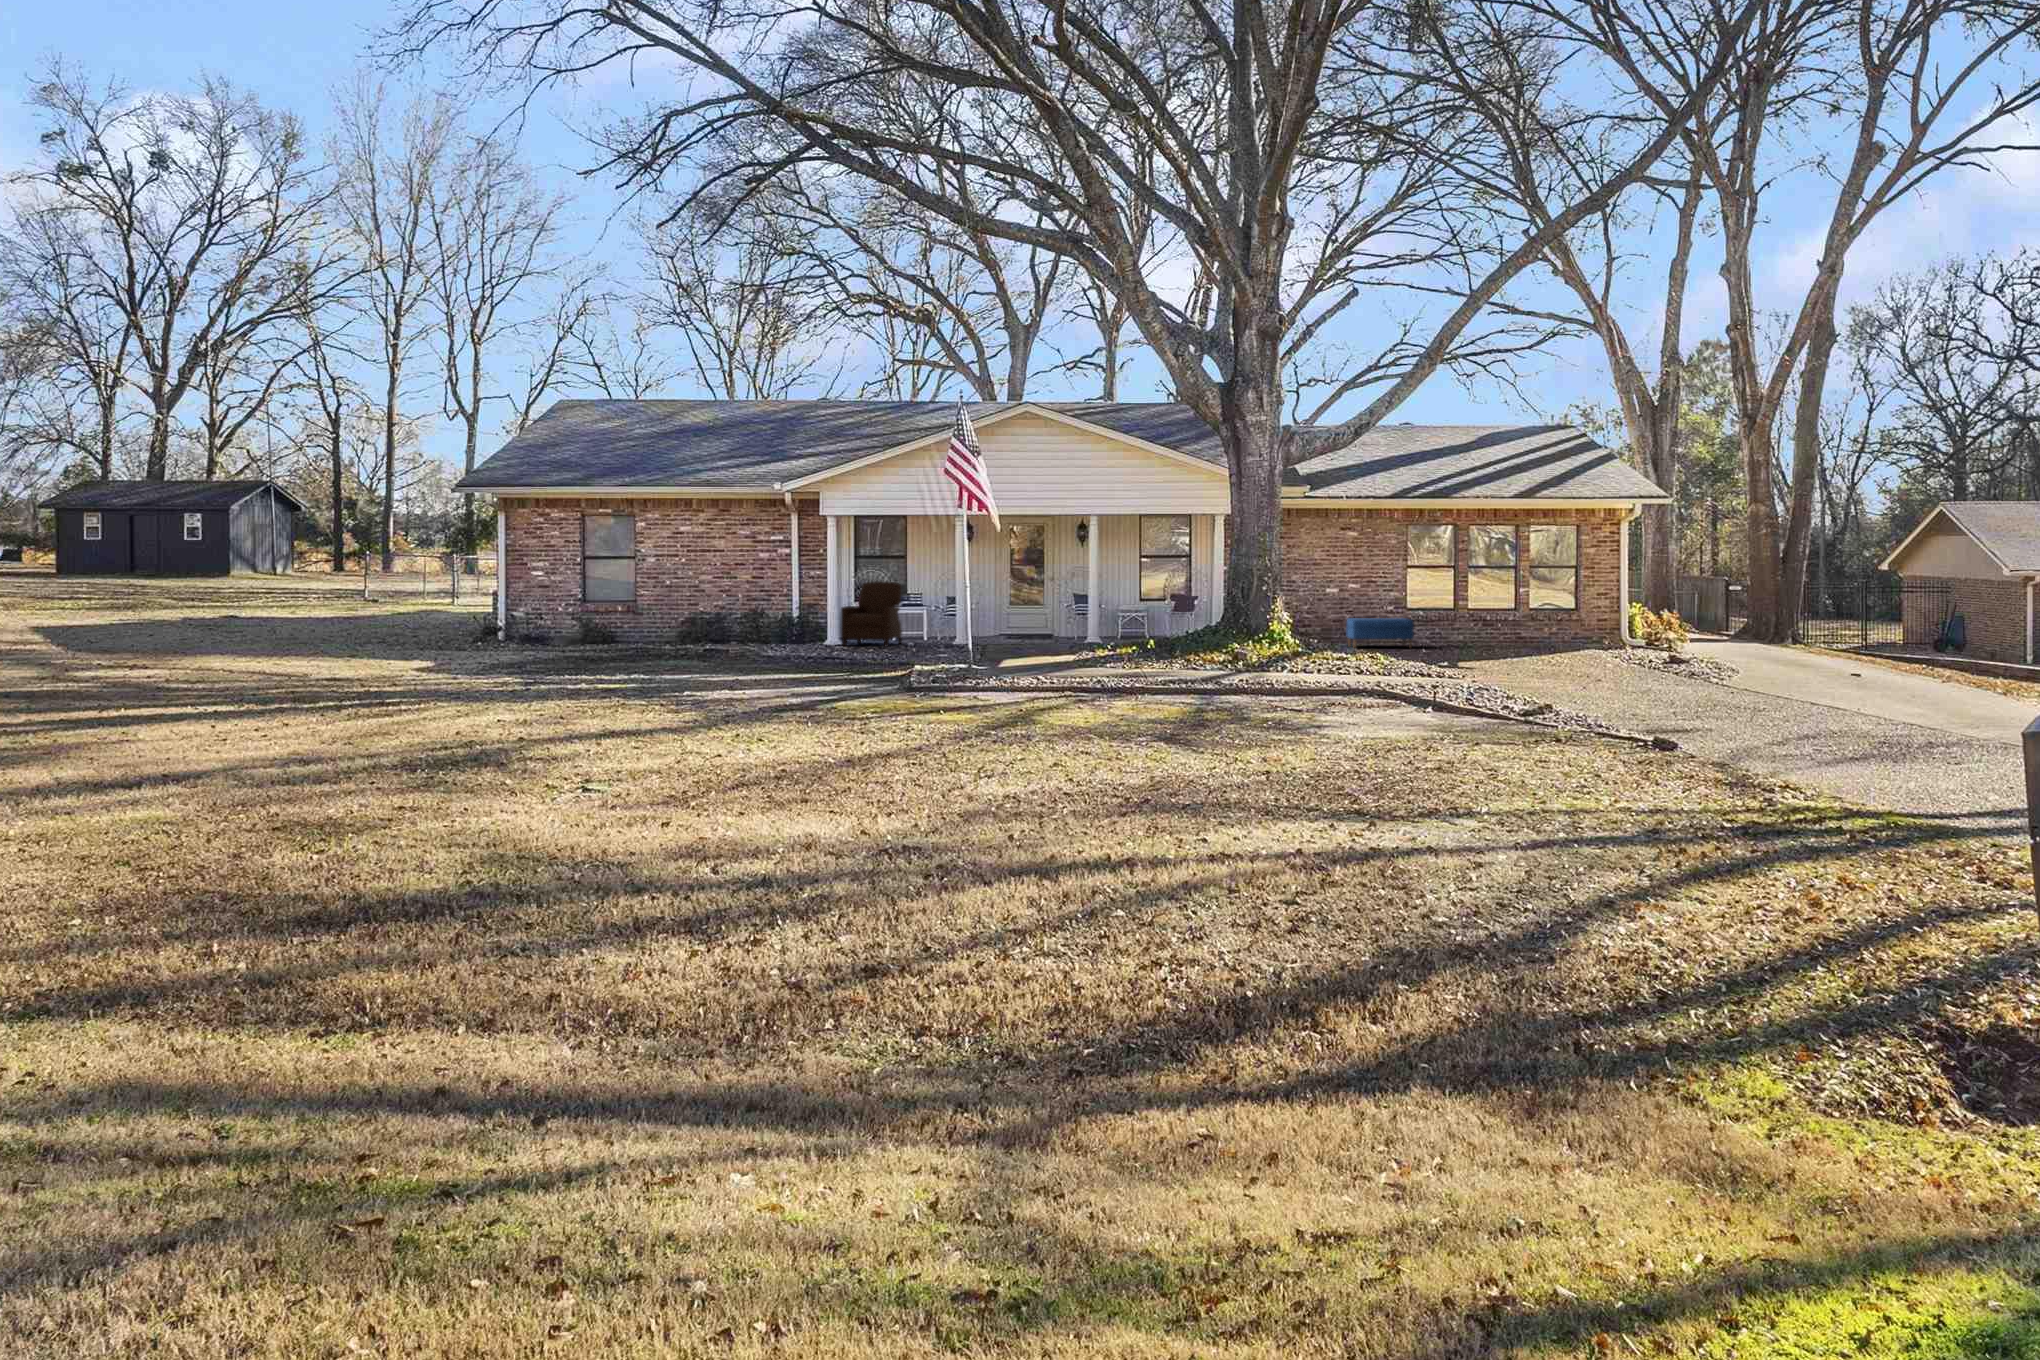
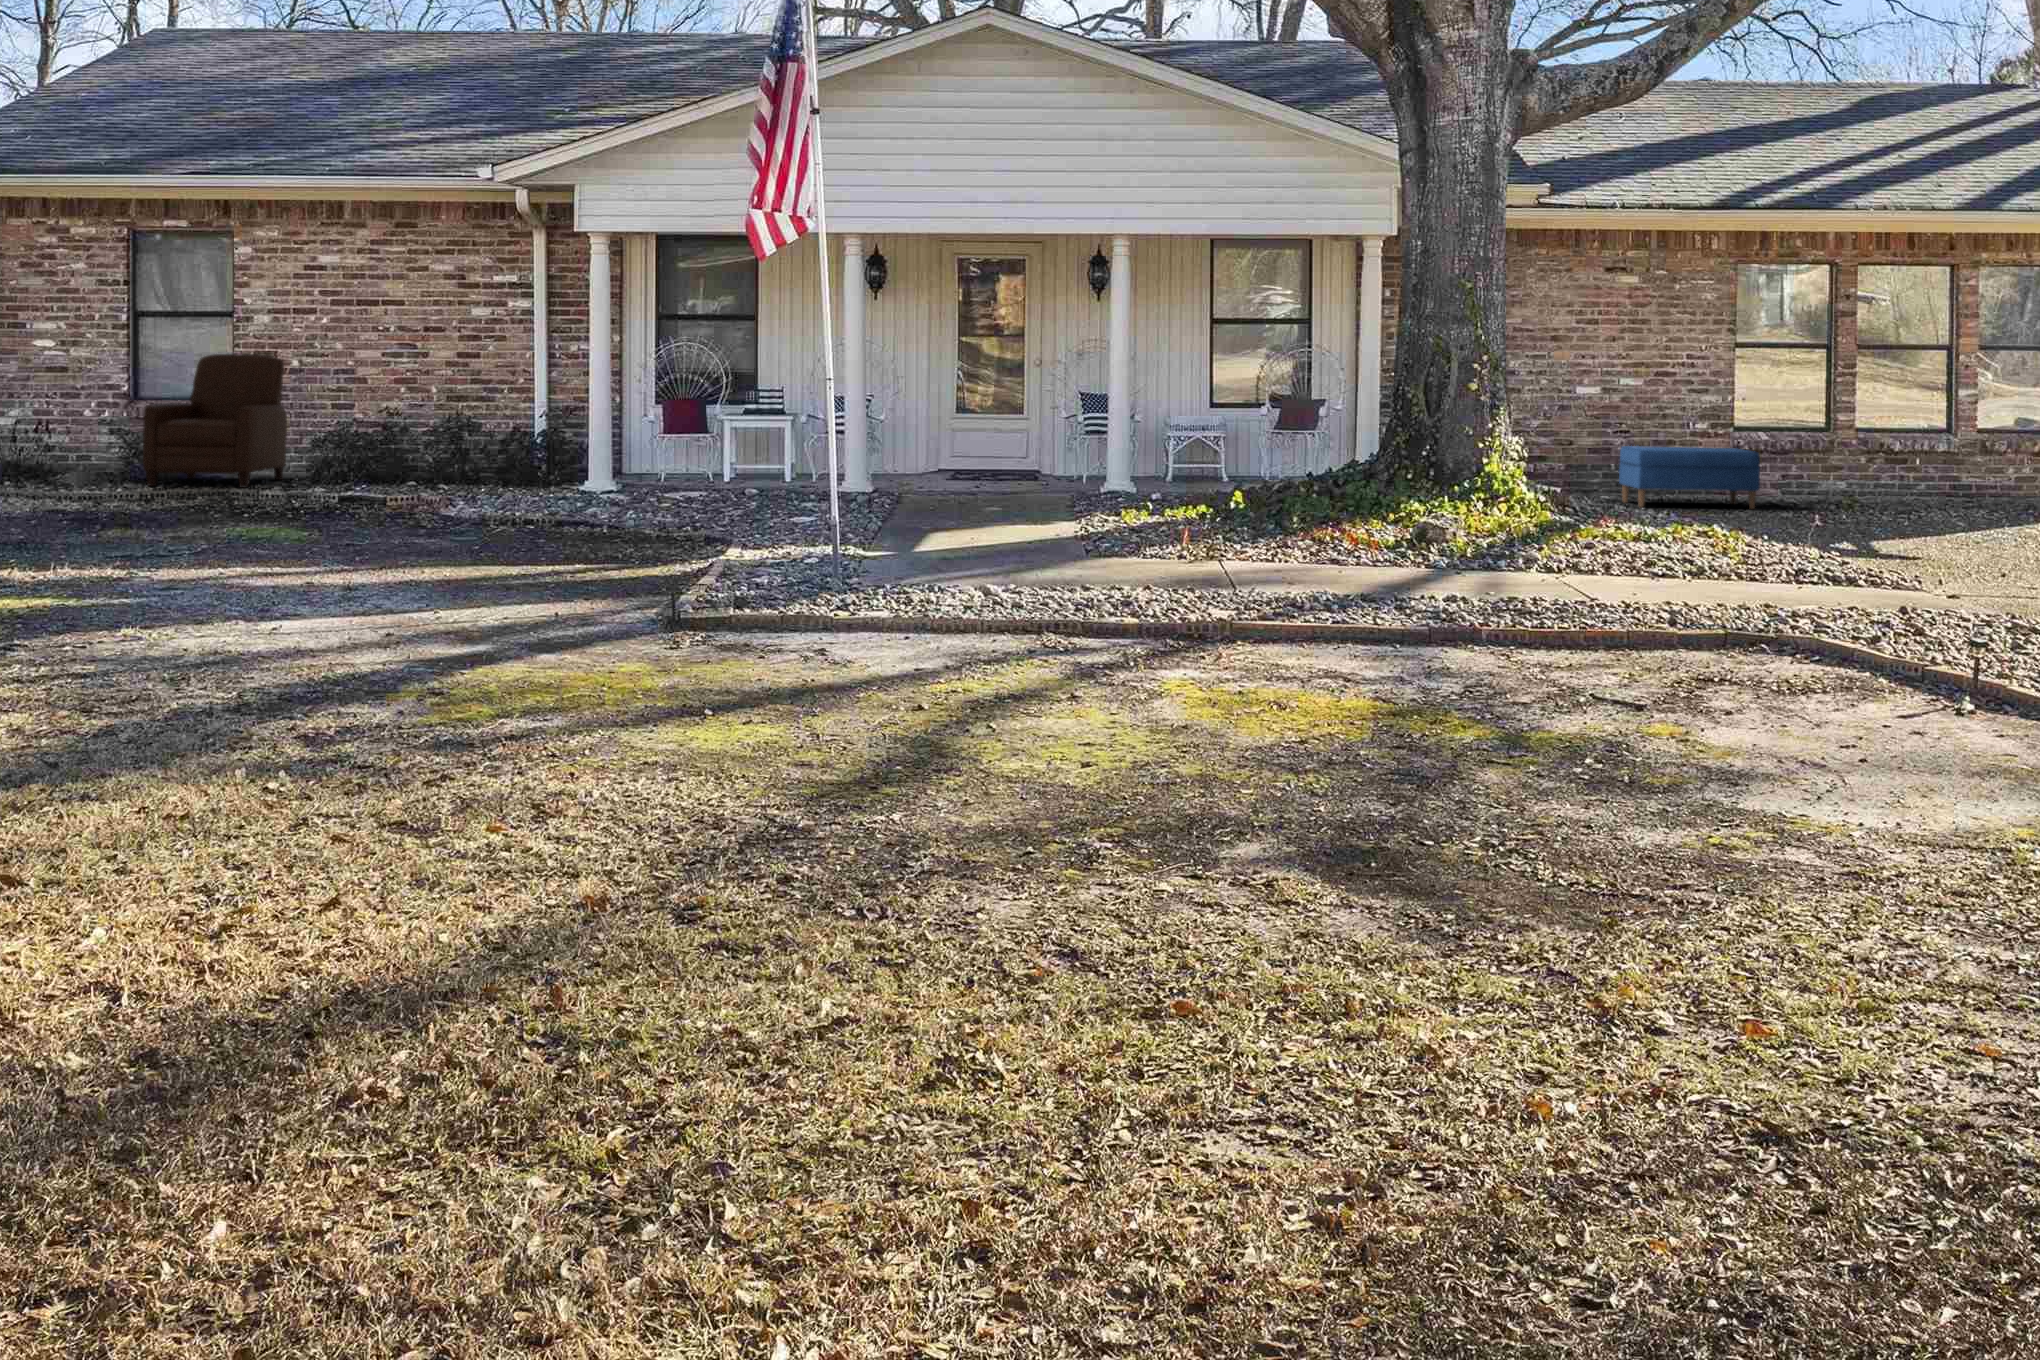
chair: present [840,581,902,647] -> present [143,354,287,488]

